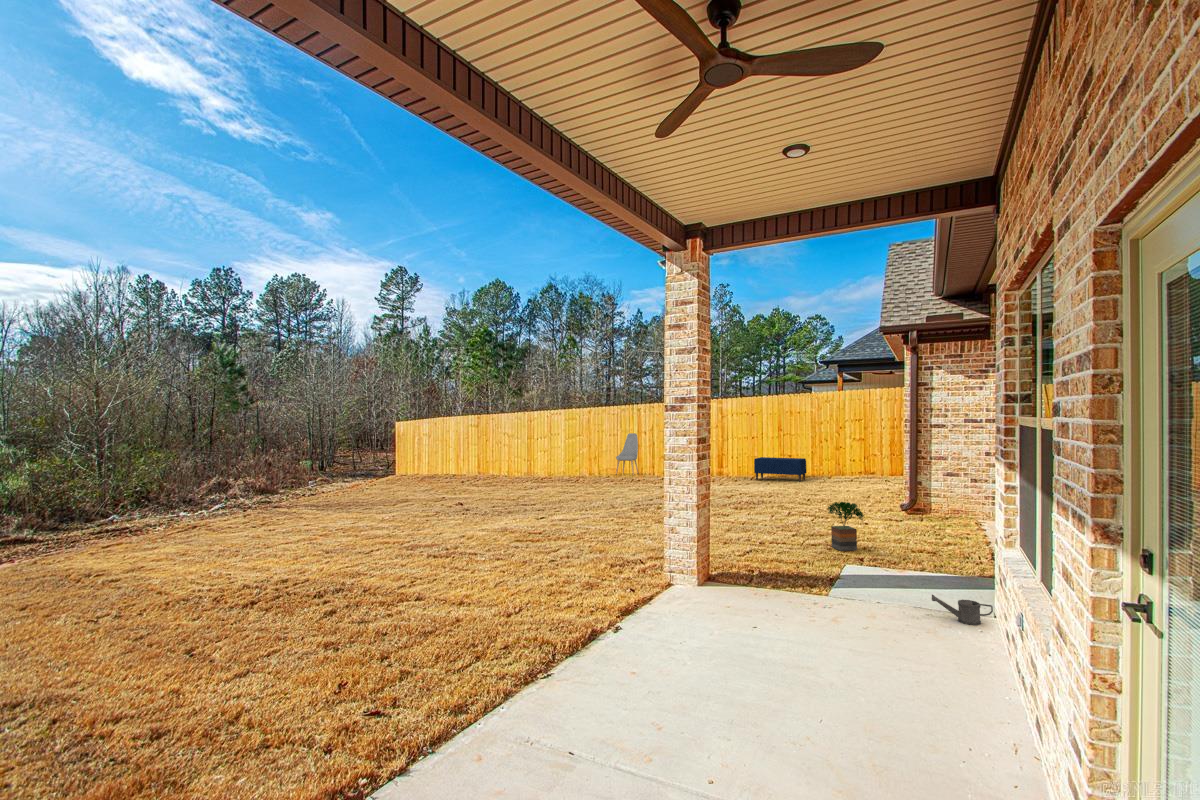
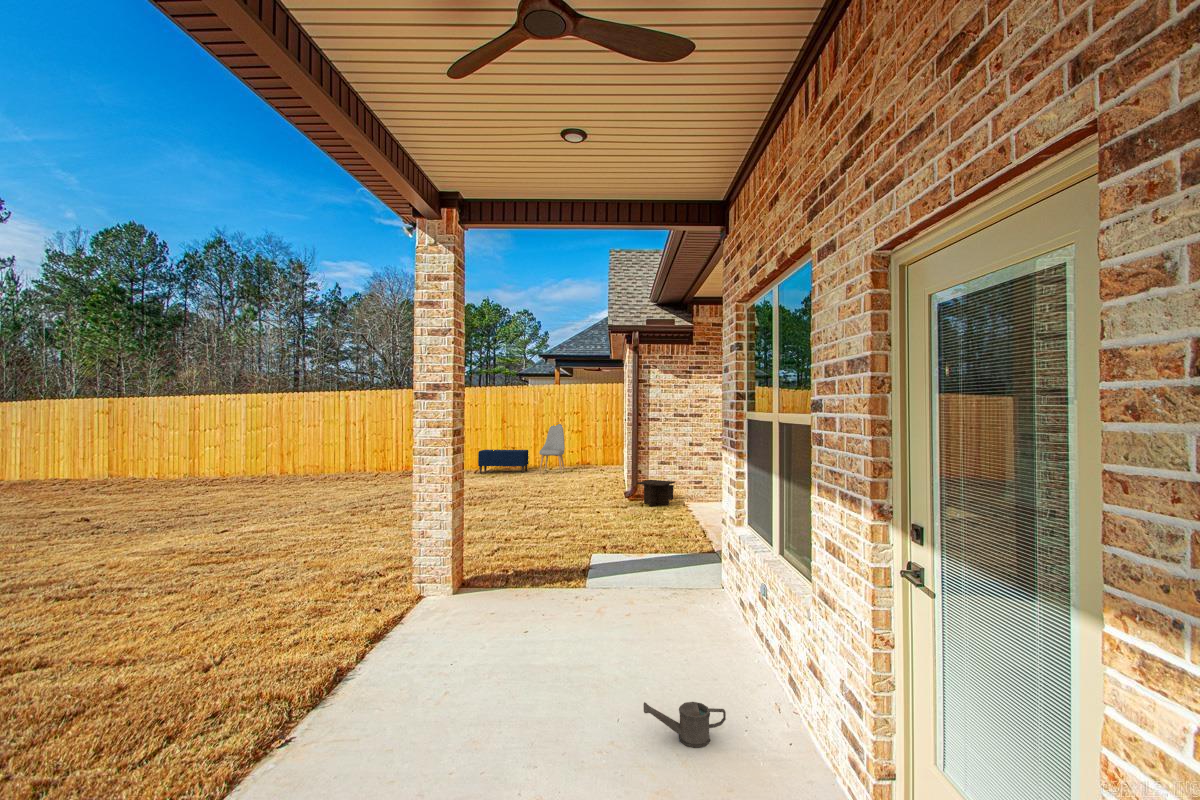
chair: present [616,433,638,475] -> present [539,424,565,473]
coffee table: none [919,495,970,525] -> present [637,480,675,506]
potted tree: present [828,502,864,551] -> none [566,491,601,539]
watering can: present [932,595,993,625] -> present [644,702,726,748]

